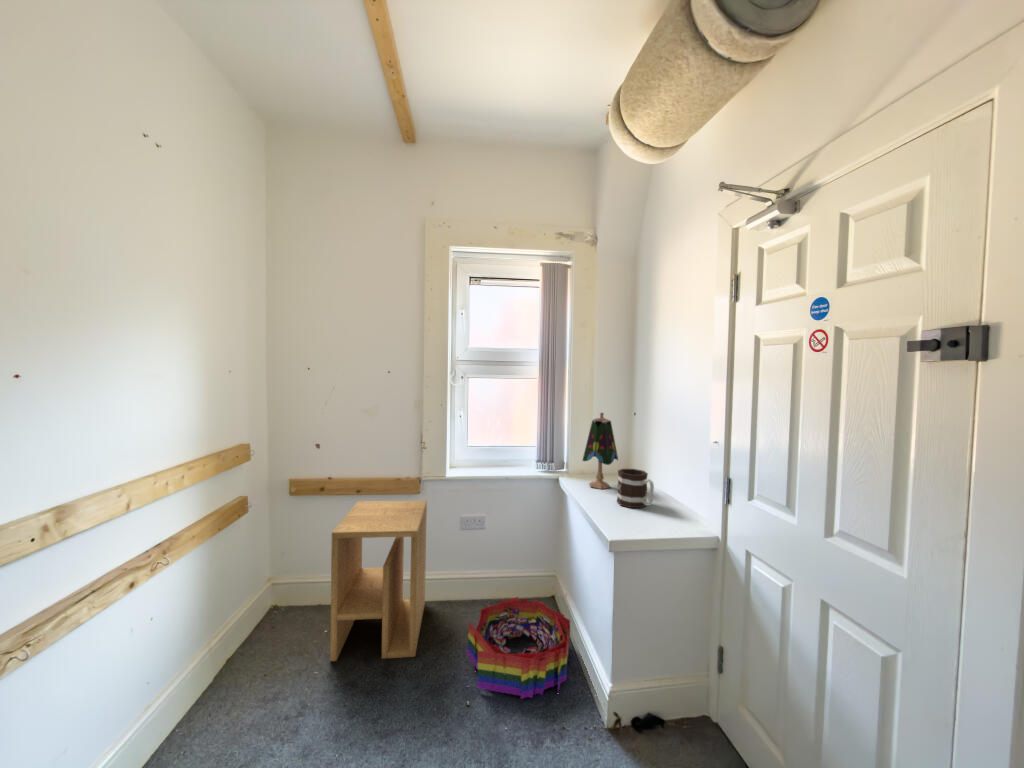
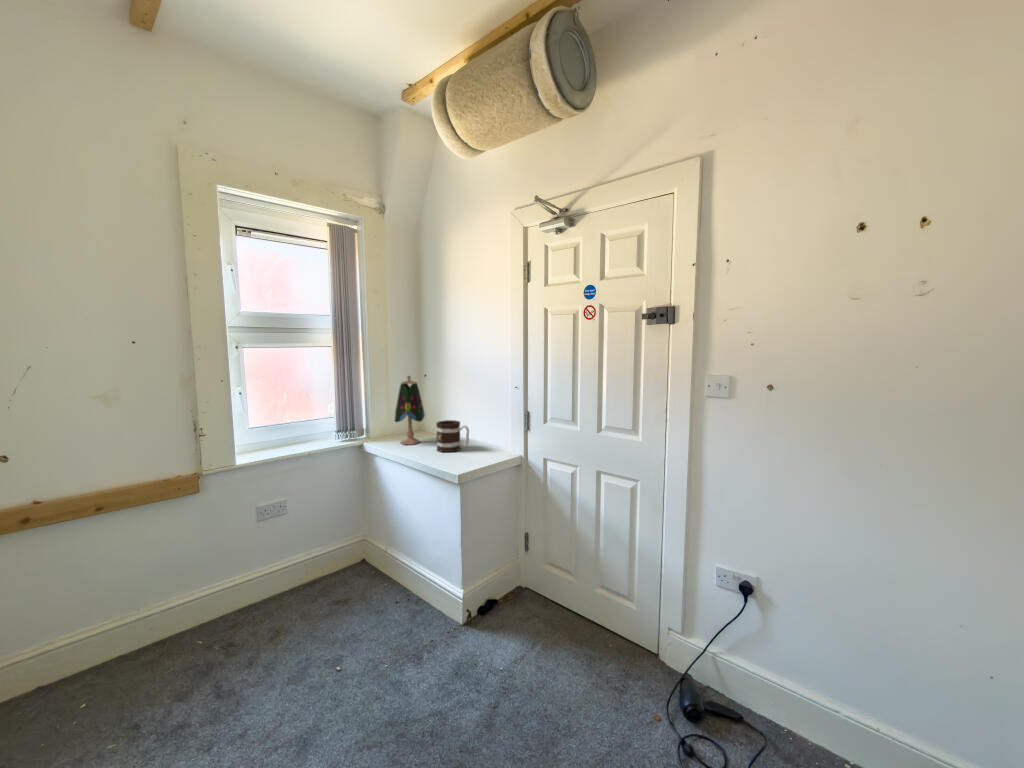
side table: present [330,501,427,661] -> none [91,500,244,738]
storage bin: present [466,597,570,699] -> none [310,561,416,657]

